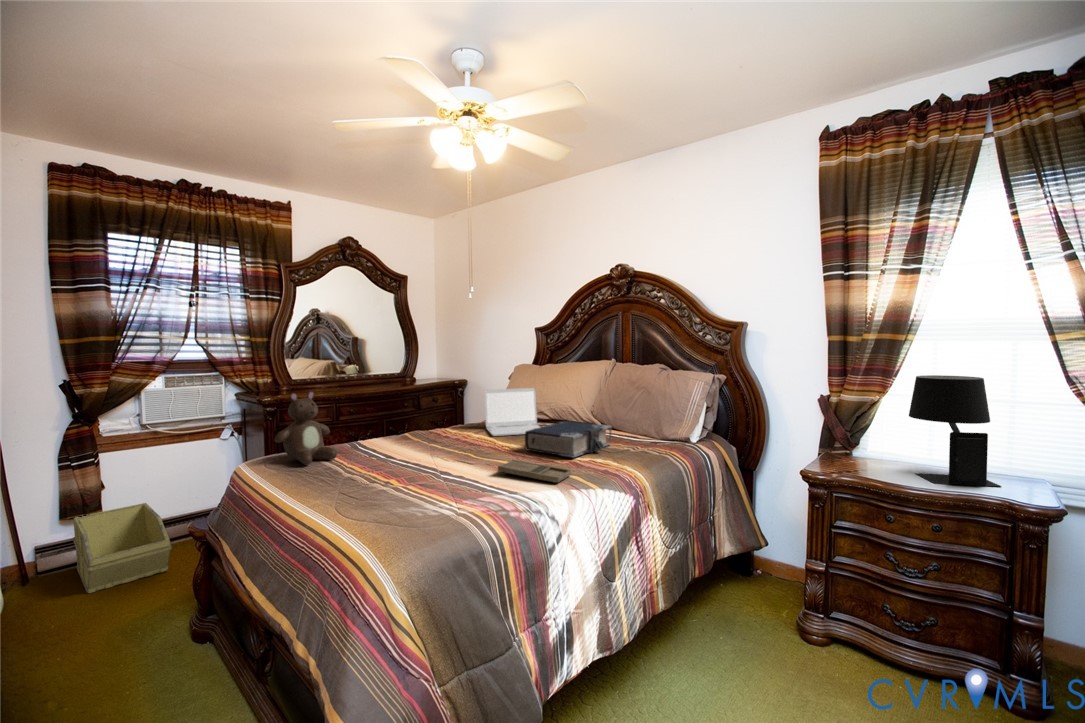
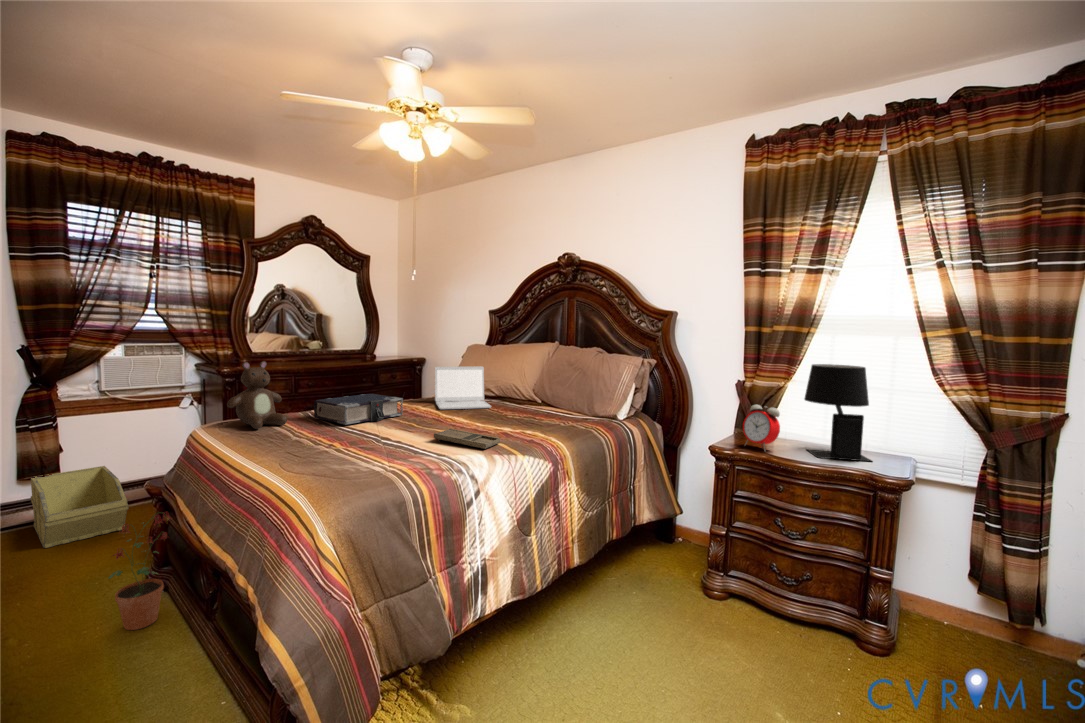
book: present [525,421,612,457] -> present [314,394,403,425]
alarm clock: none [838,423,885,477] -> present [743,405,780,451]
potted plant: none [153,558,222,689] -> present [109,512,171,630]

